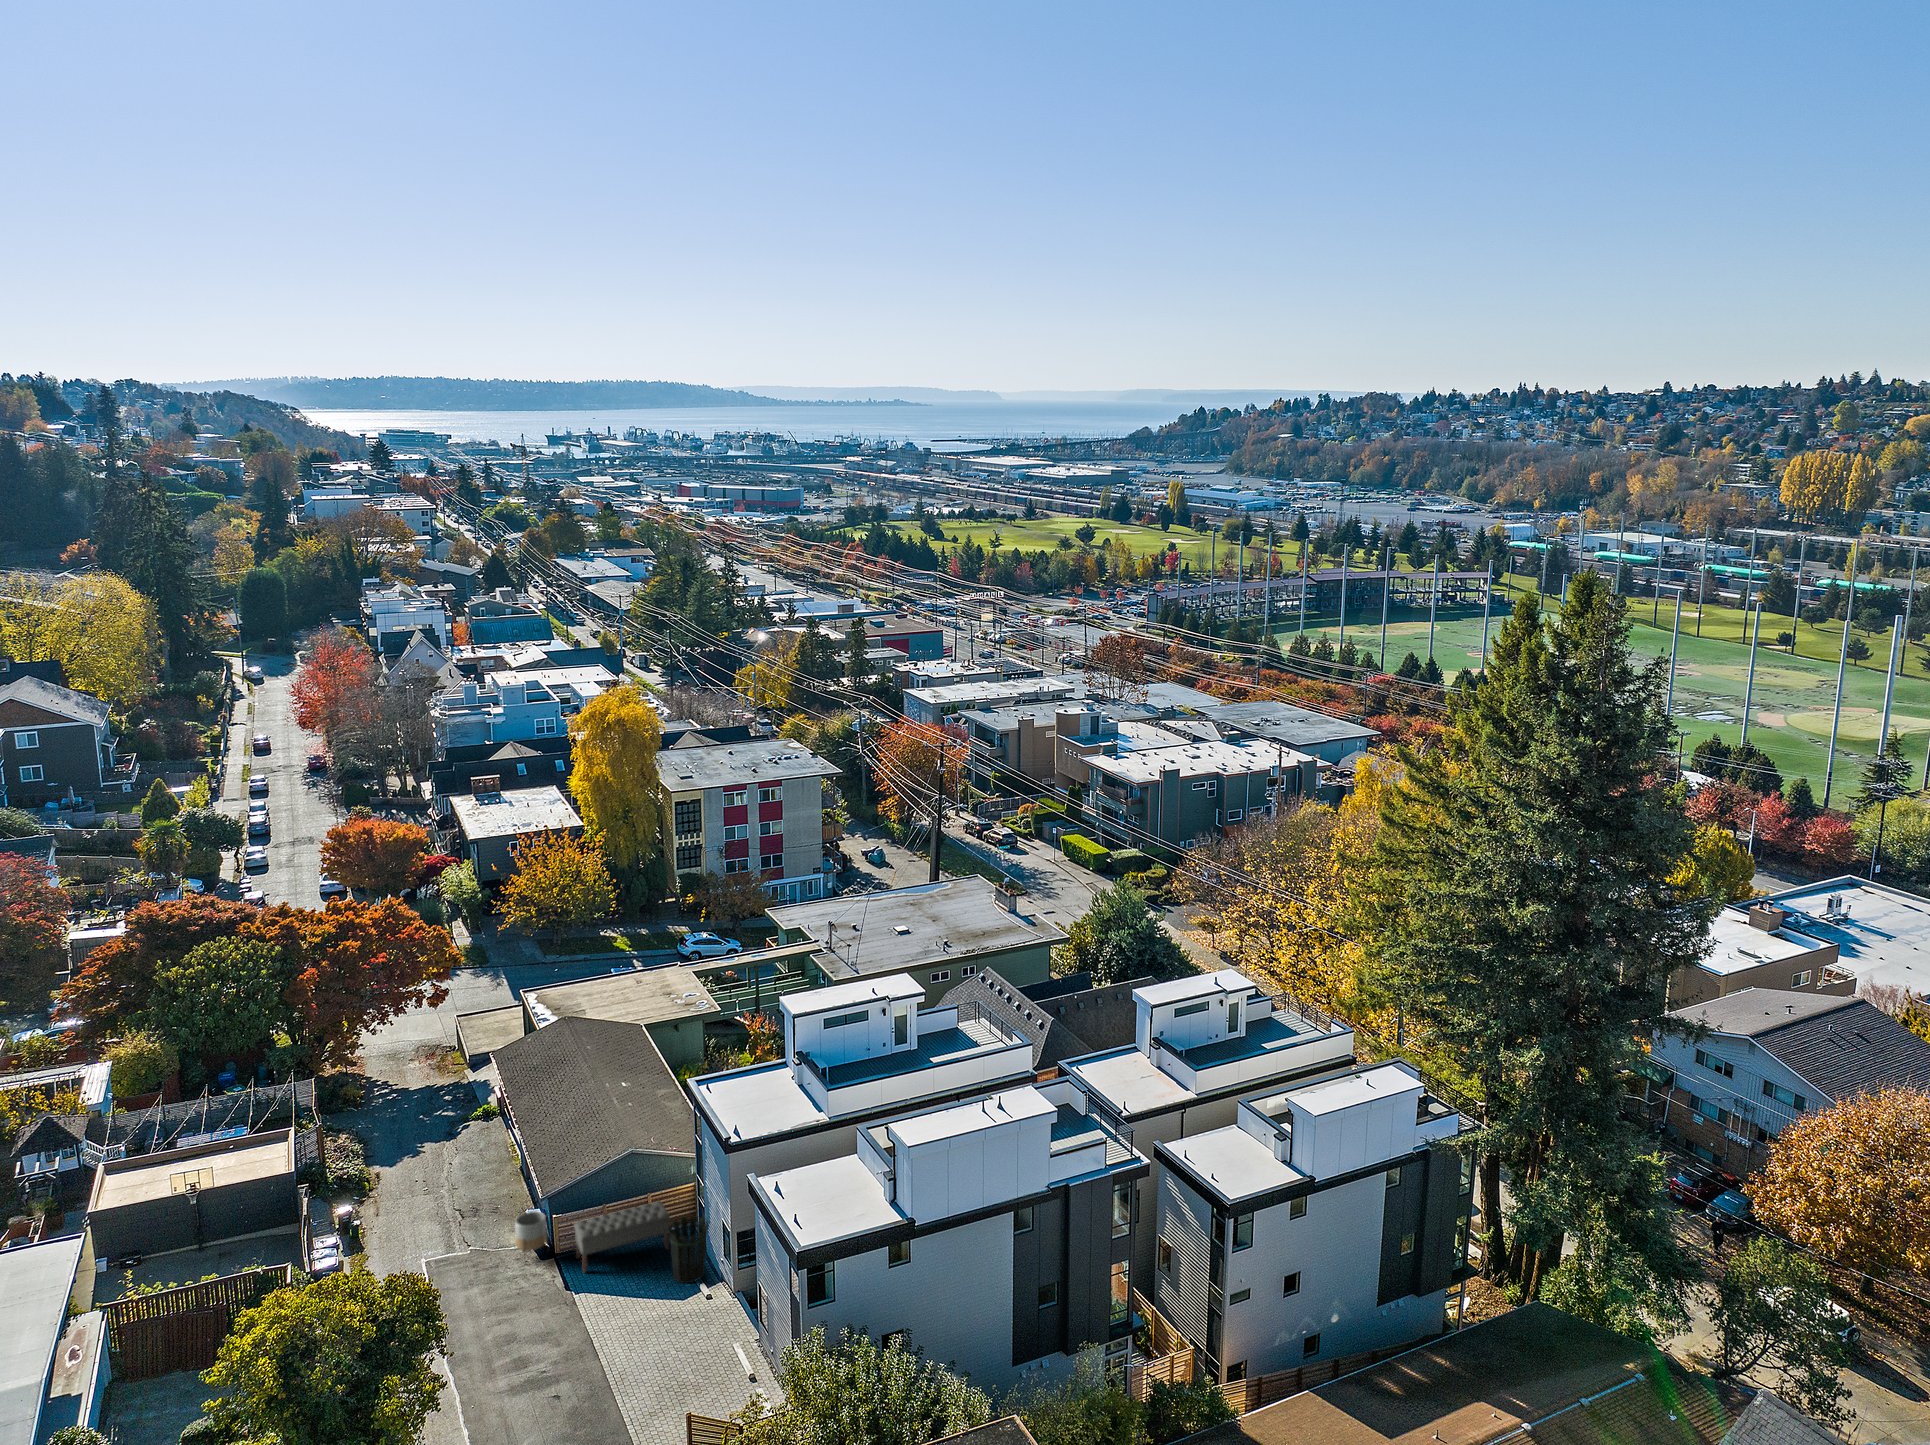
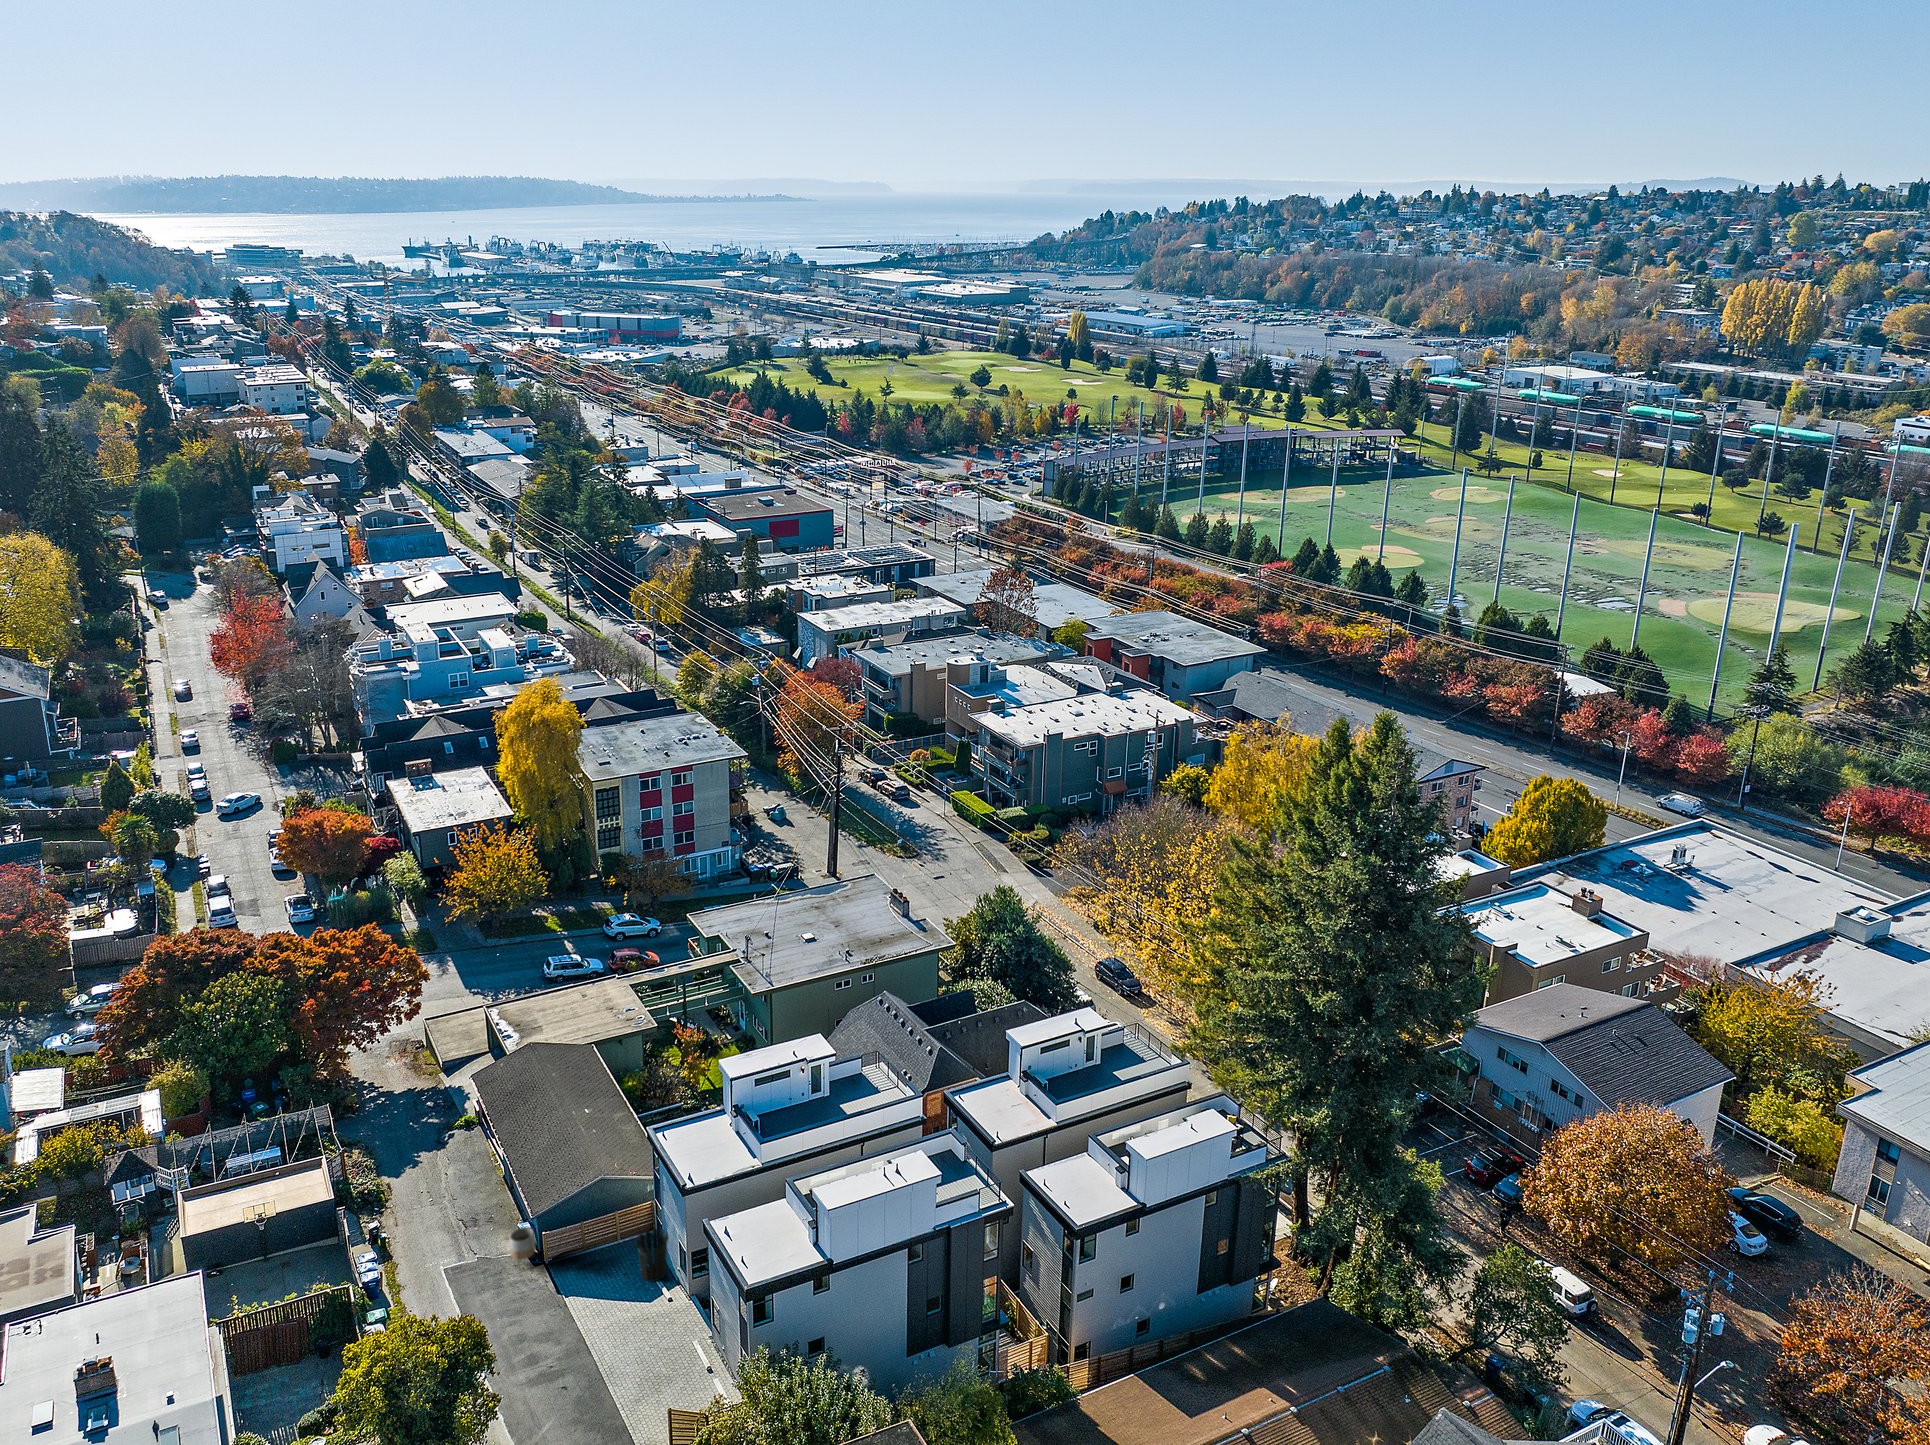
bench: present [574,1201,670,1273] -> none [558,1212,635,1276]

